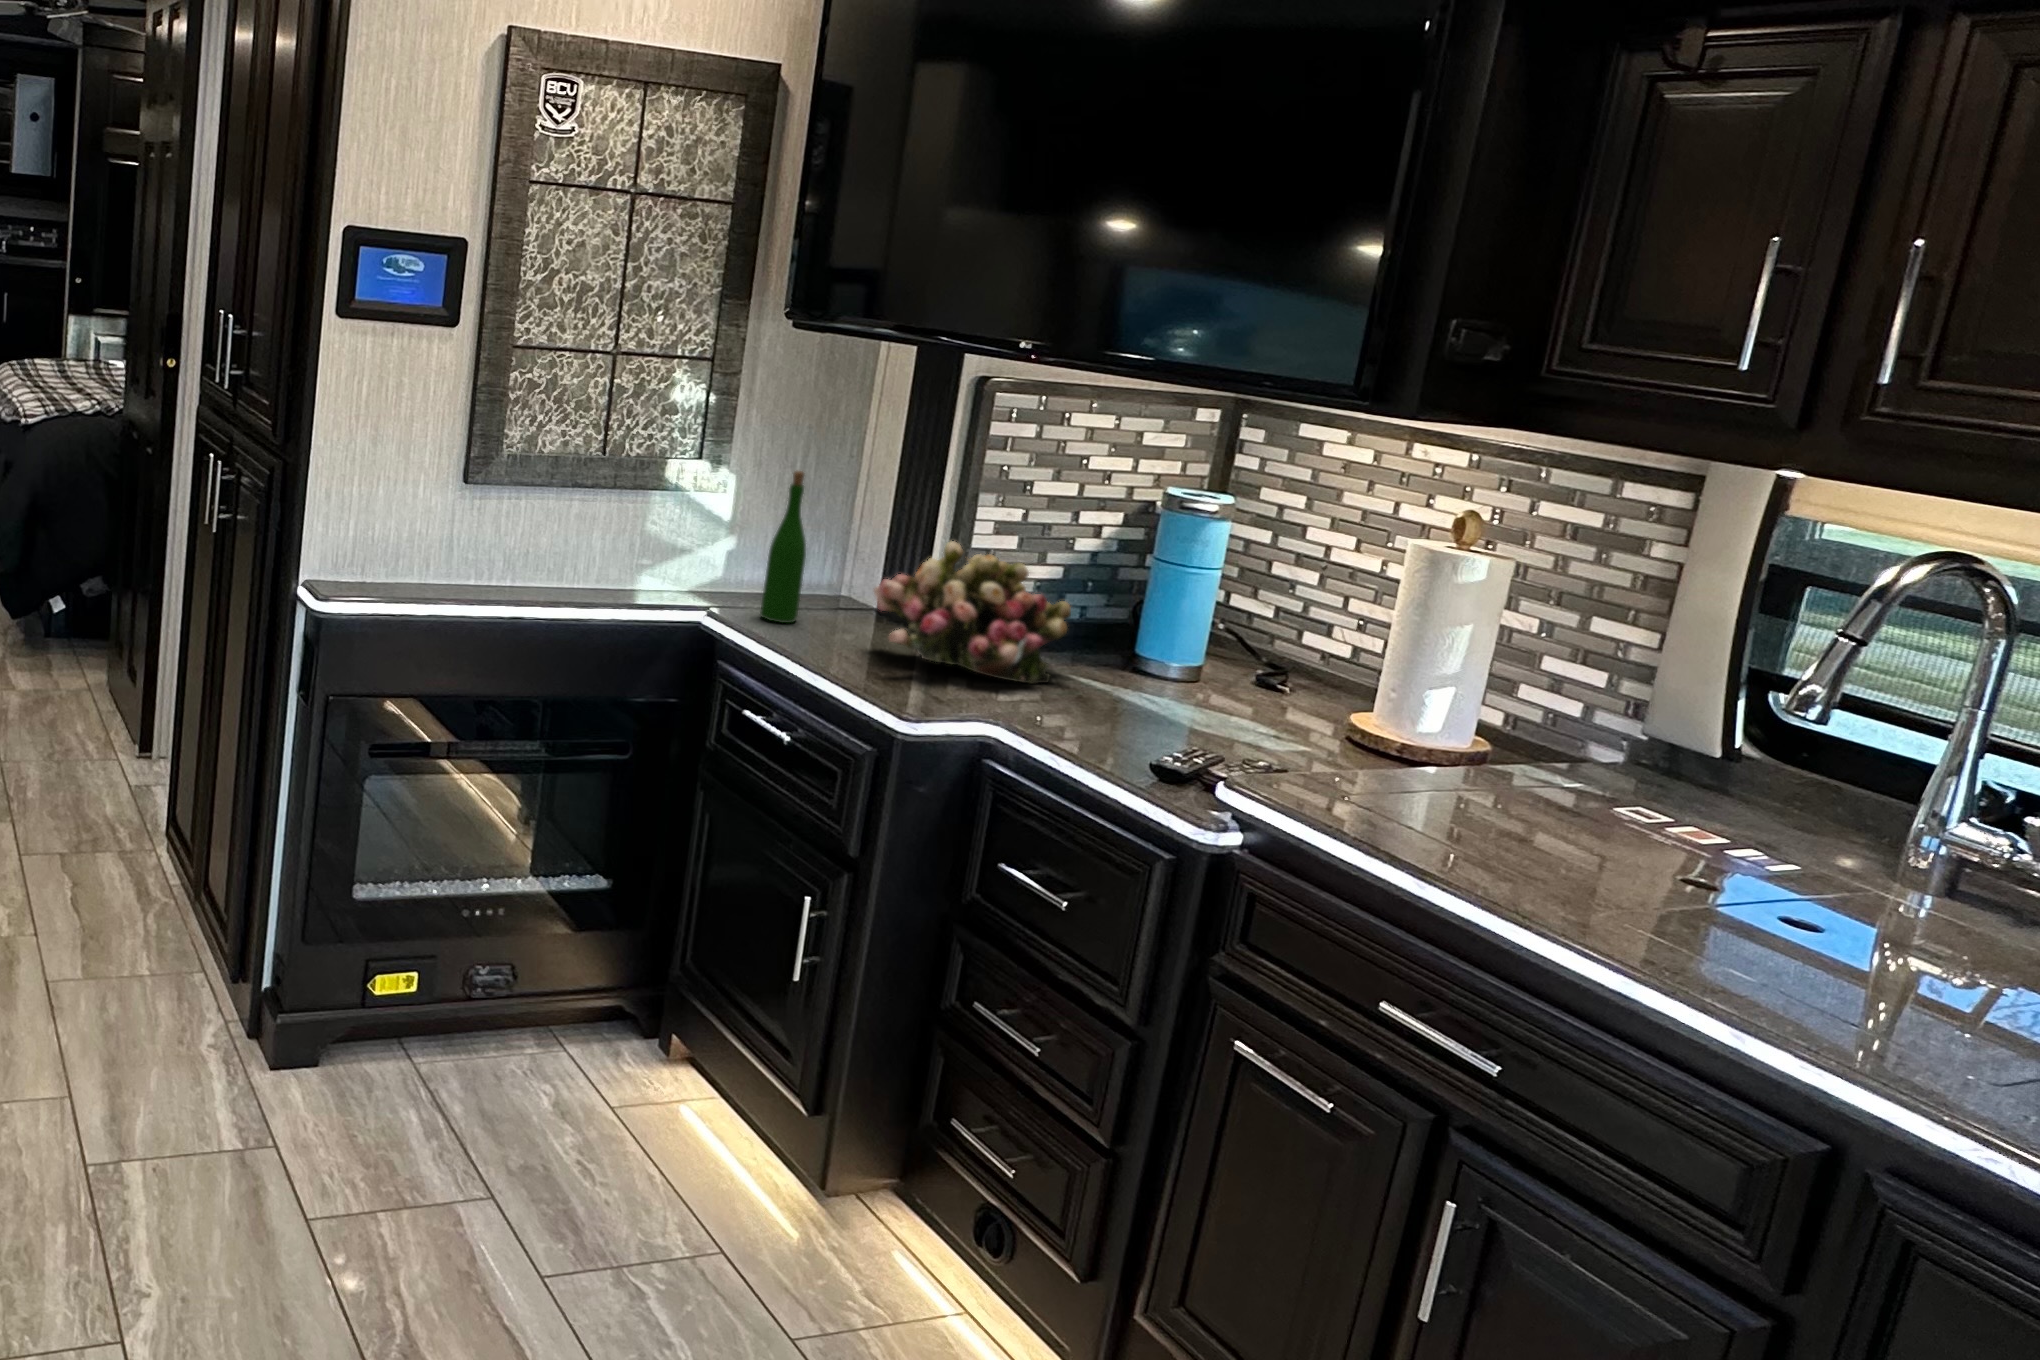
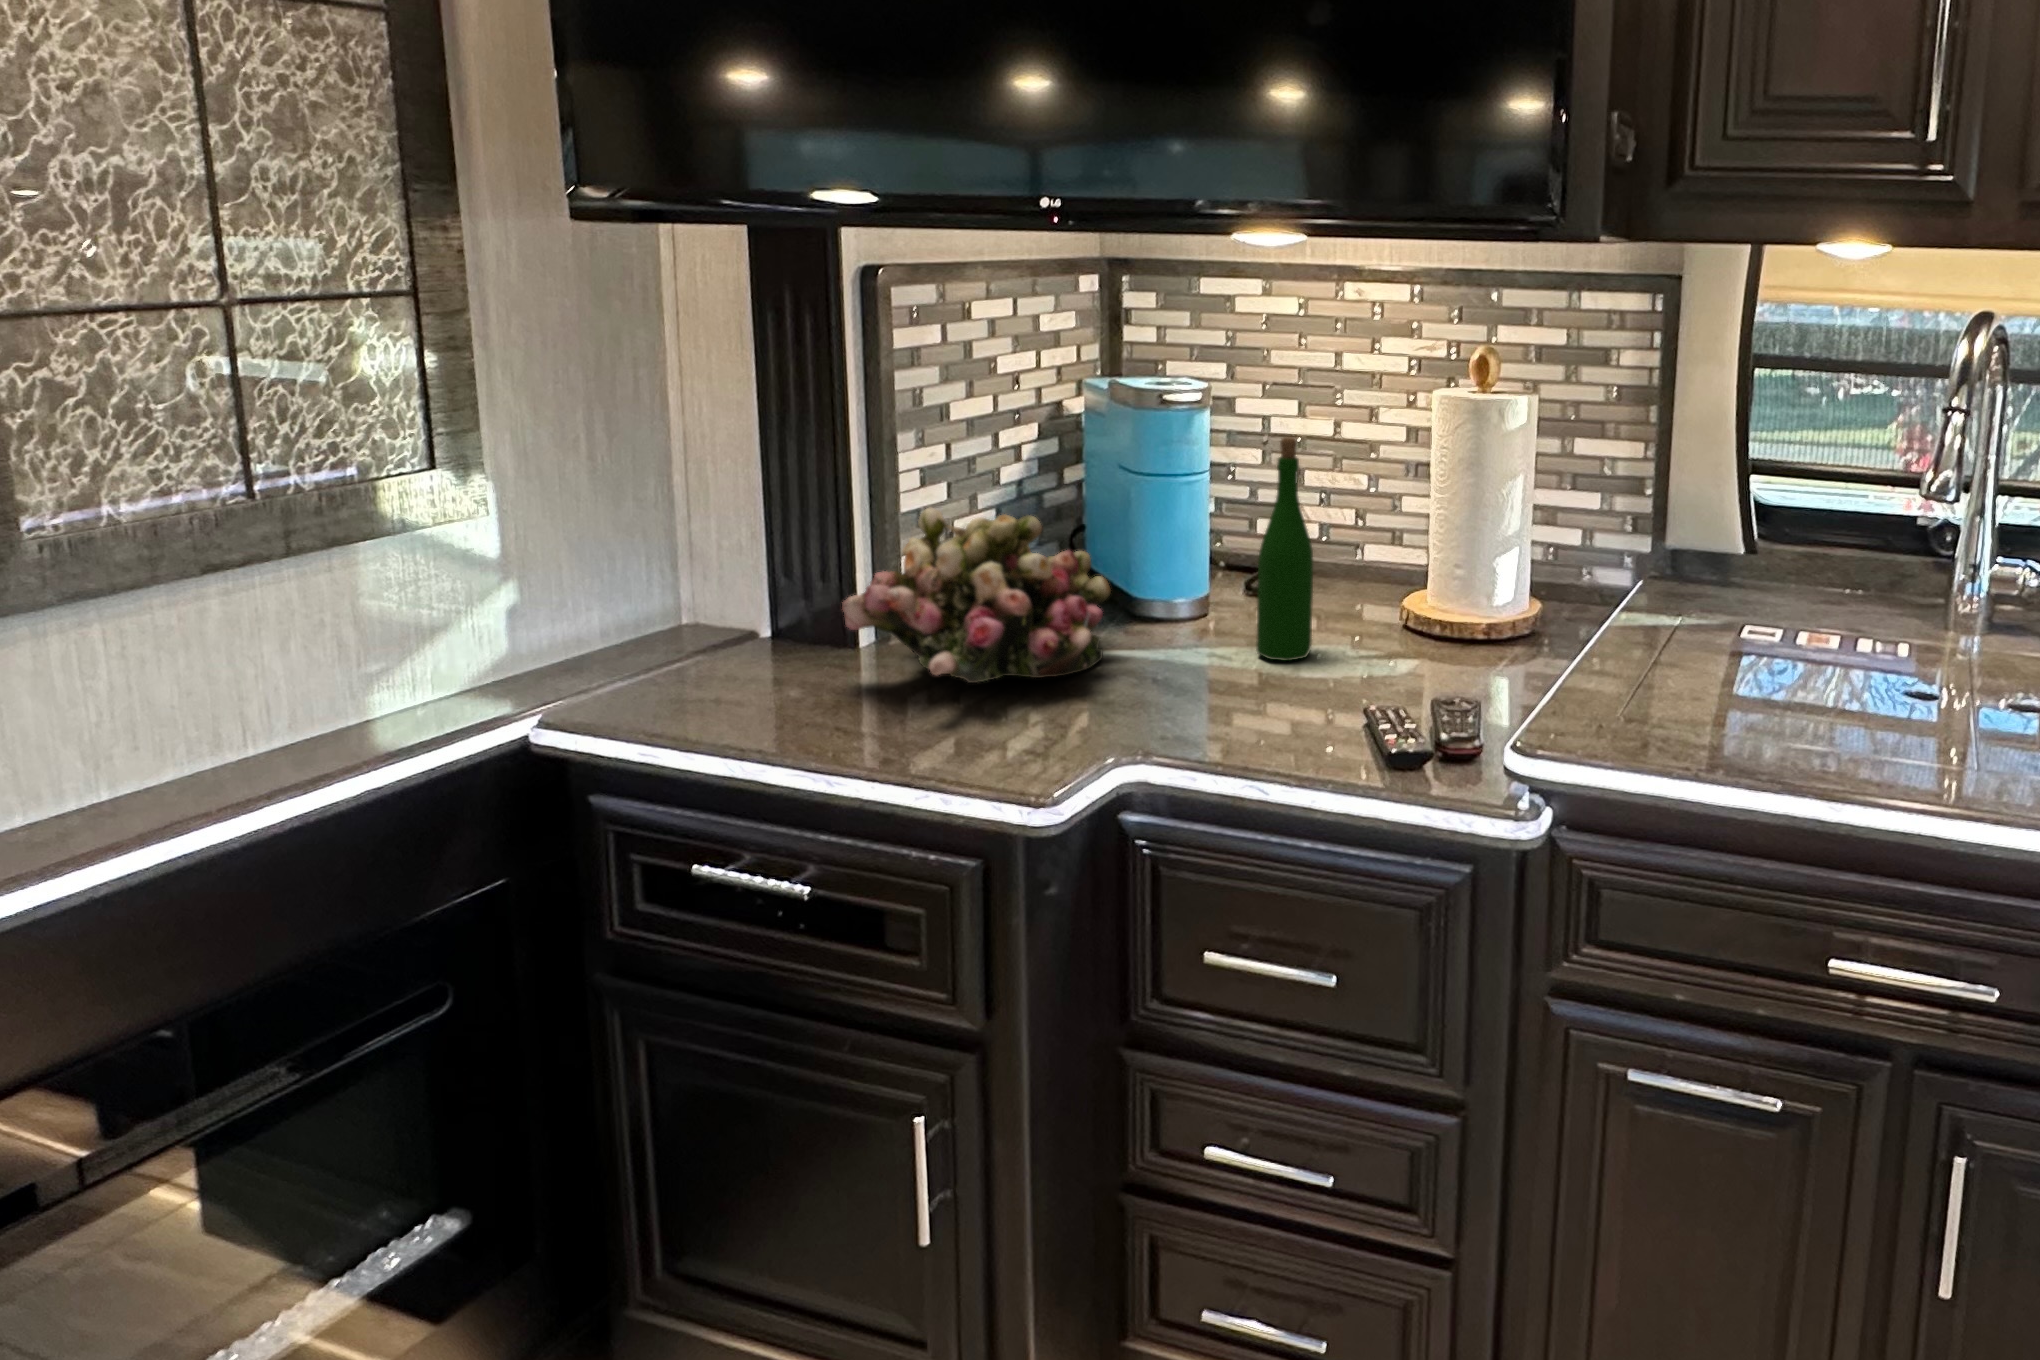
wine bottle: present [760,471,806,623] -> present [1256,437,1313,661]

